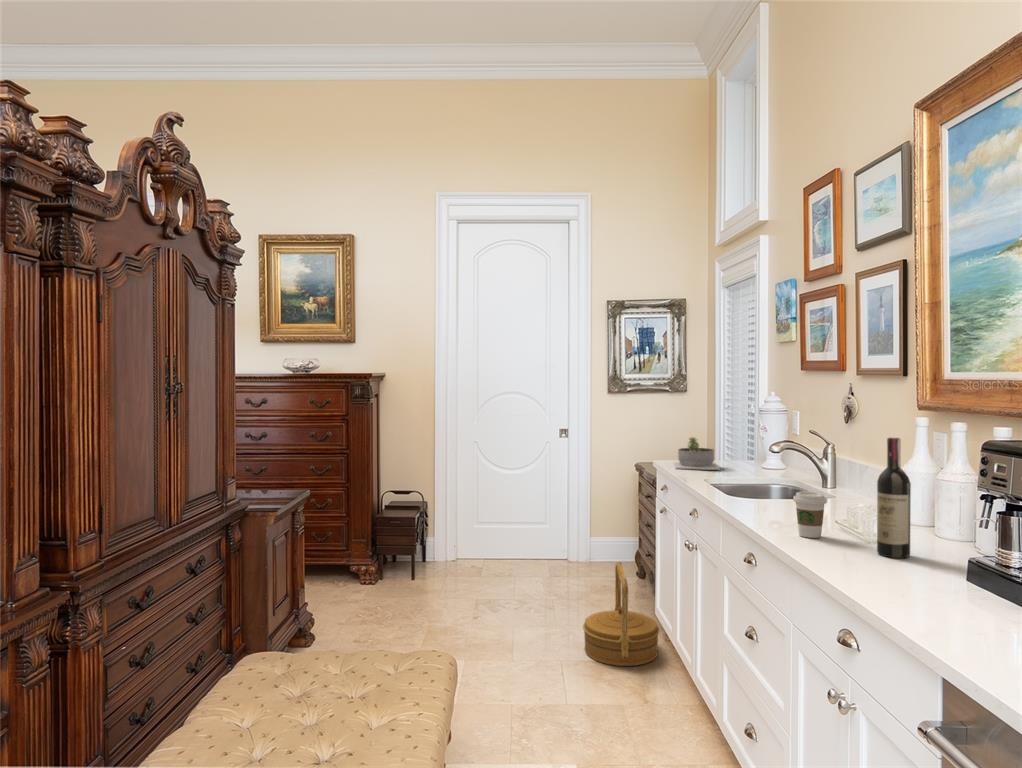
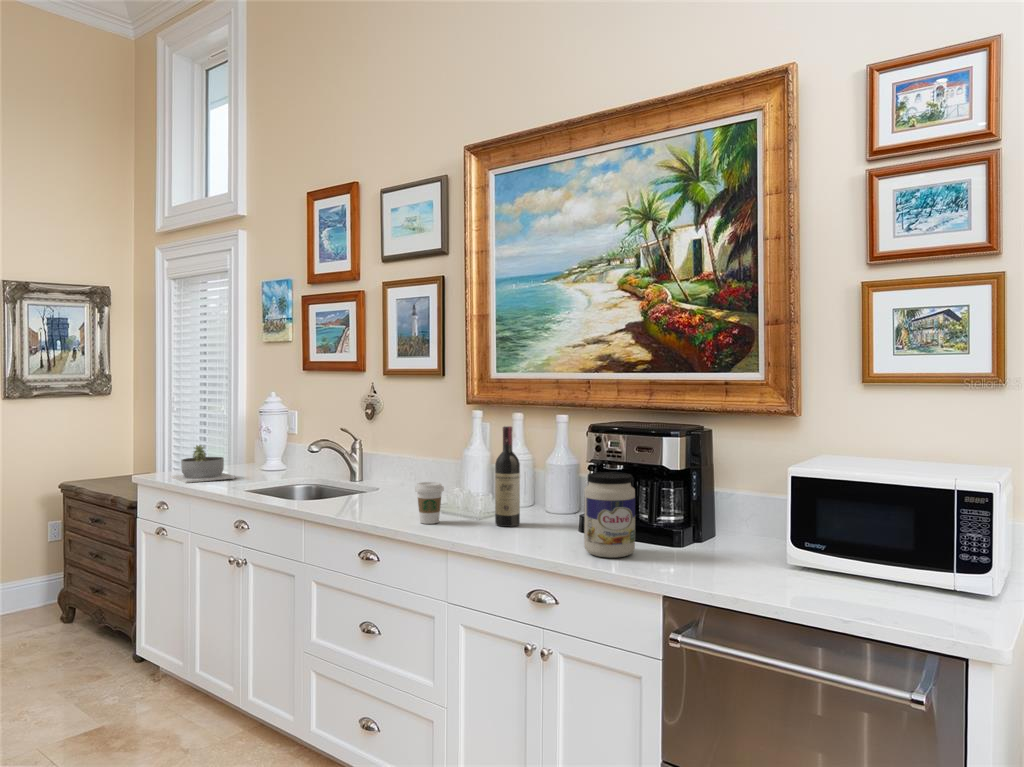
jar: none [910,504,989,620] -> present [584,472,635,558]
woven basket: present [583,562,659,666] -> none [60,608,166,739]

